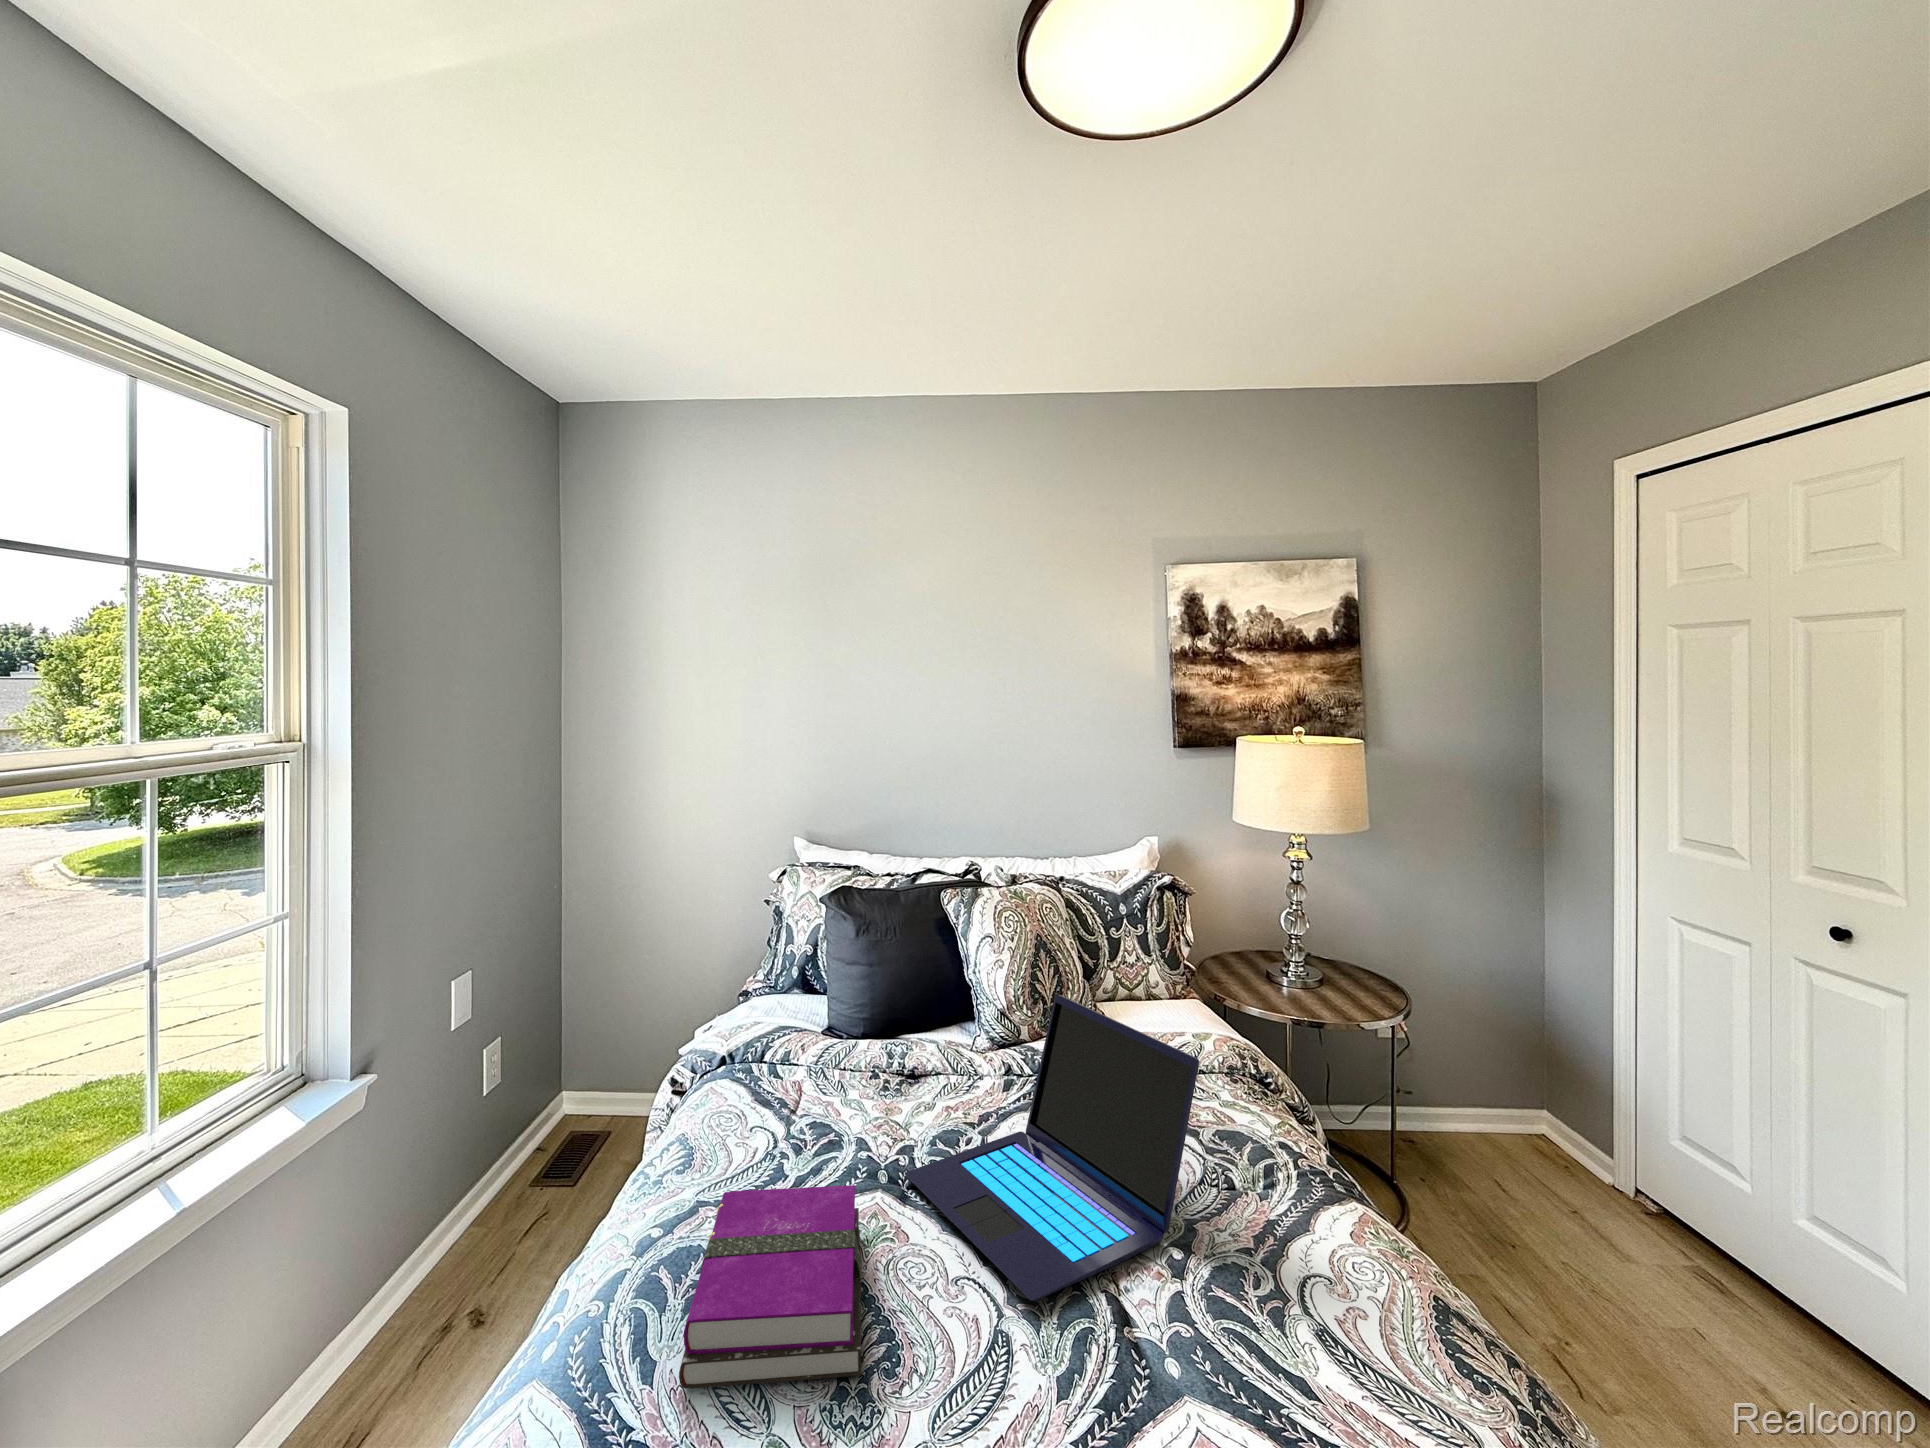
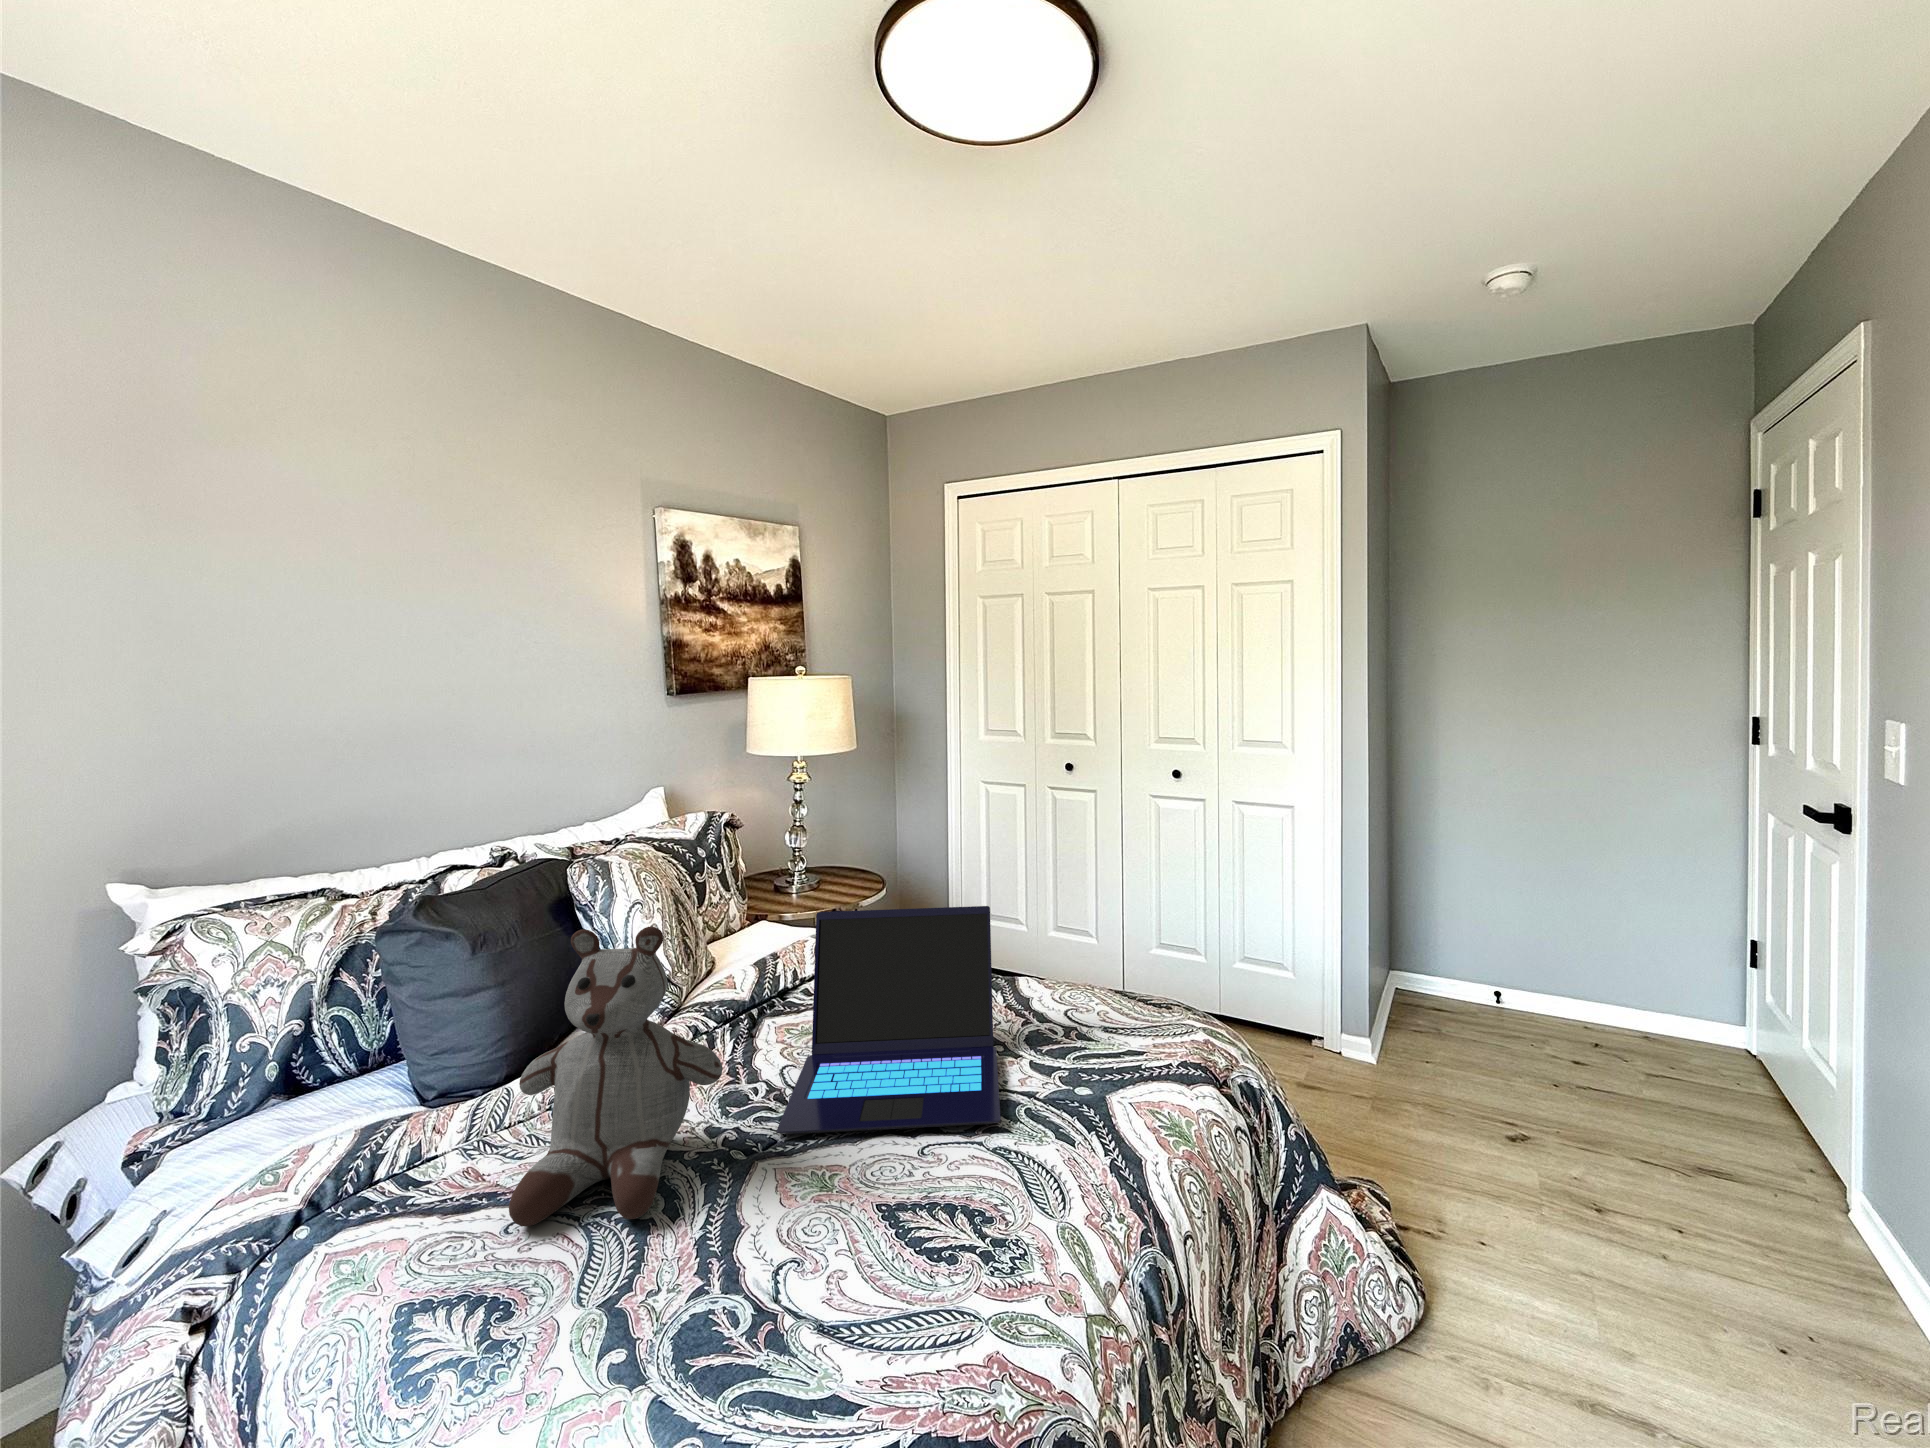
stuffed bear: none [739,941,874,1169] -> present [509,927,723,1226]
notebook: present [679,1185,861,1389] -> none [688,1140,984,1366]

